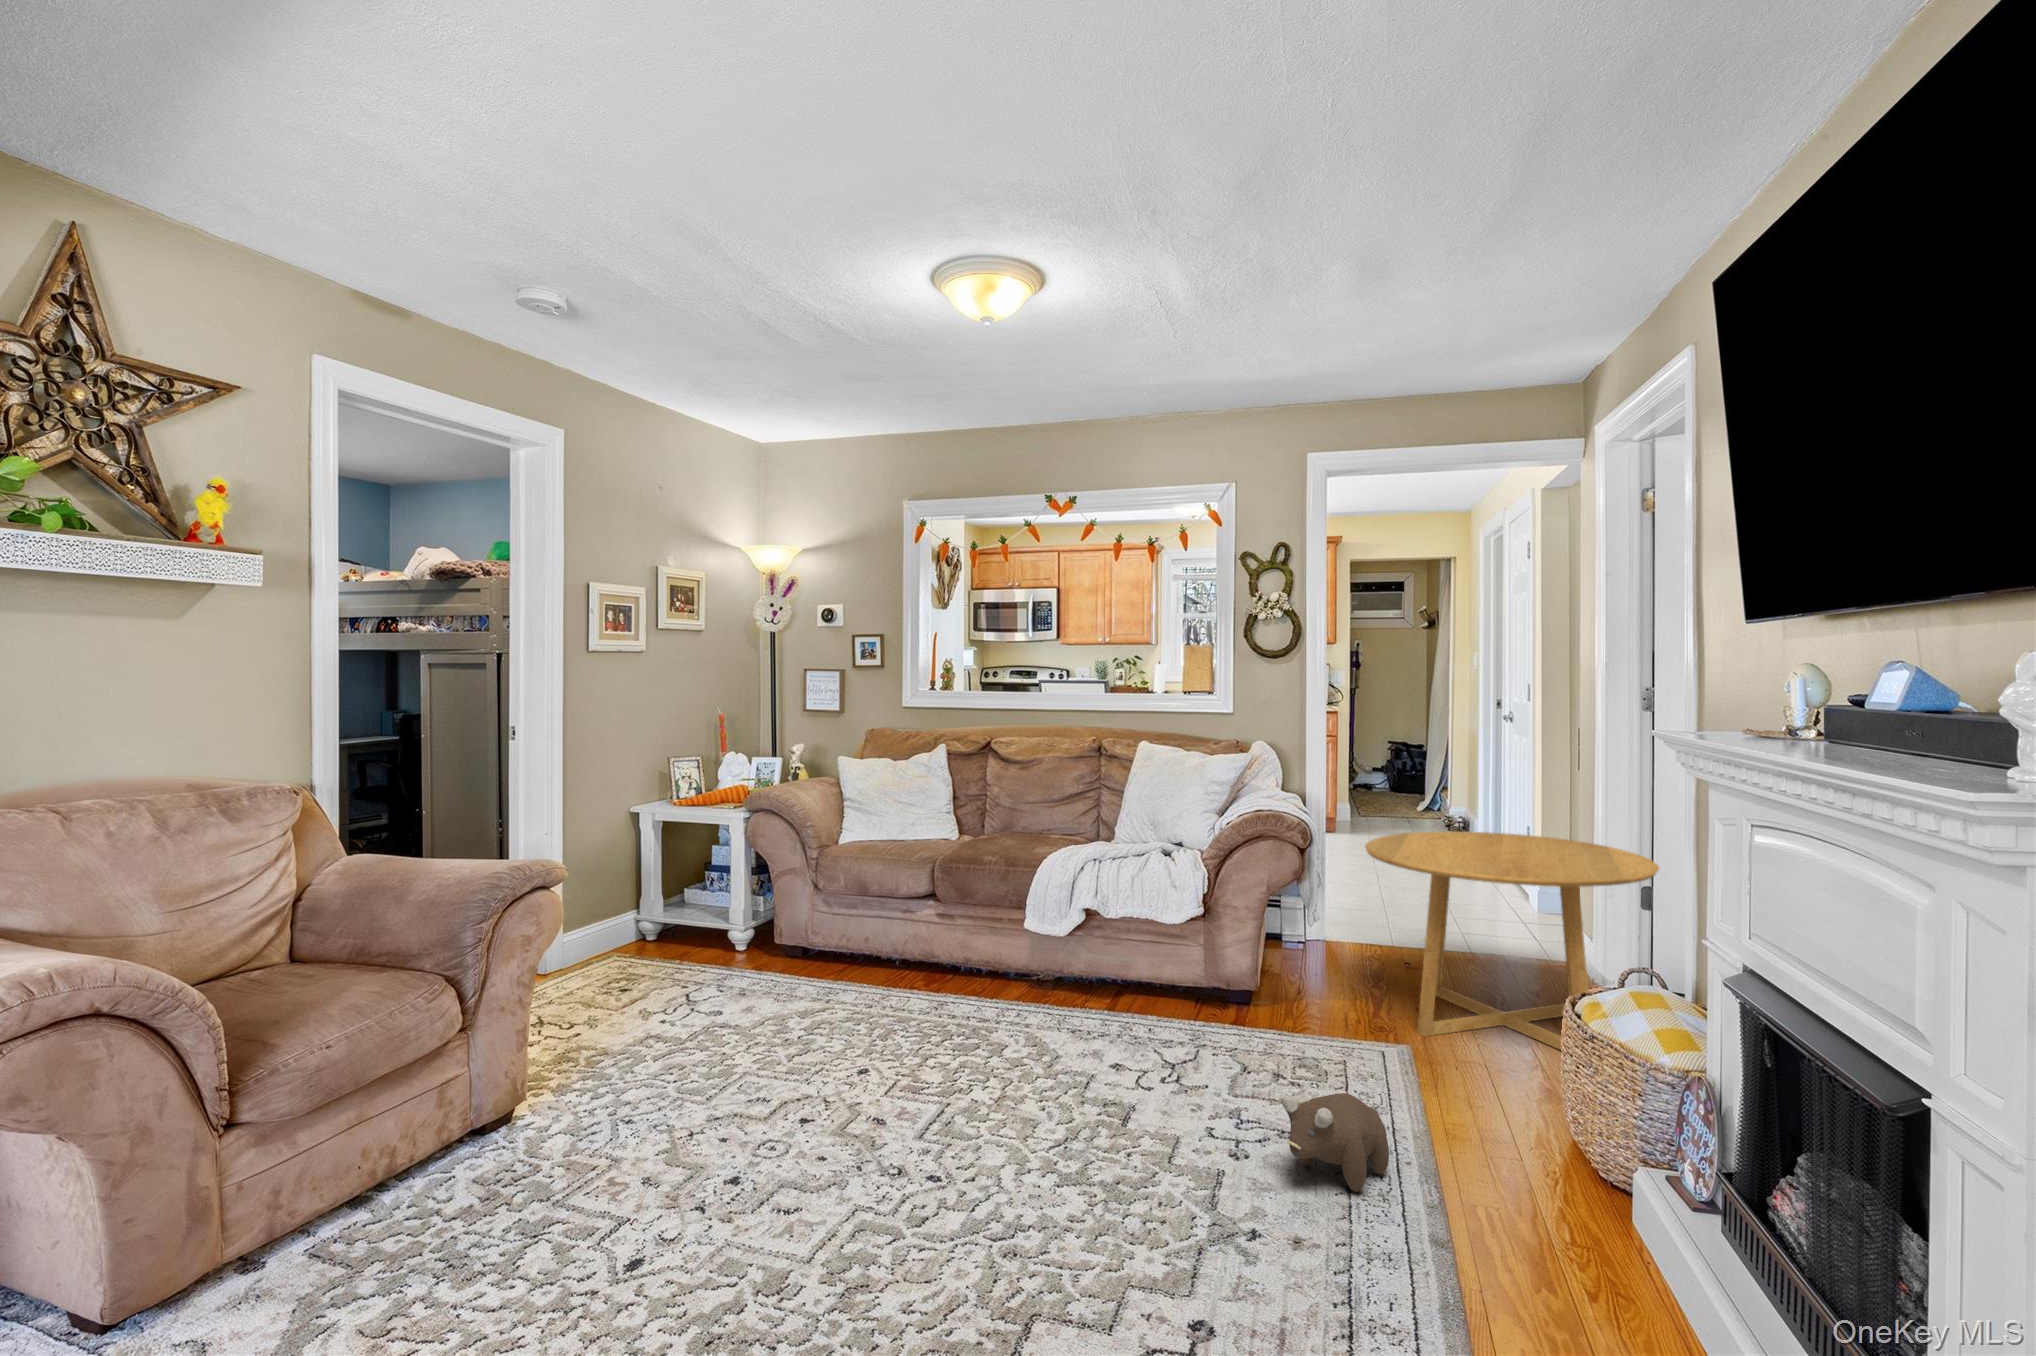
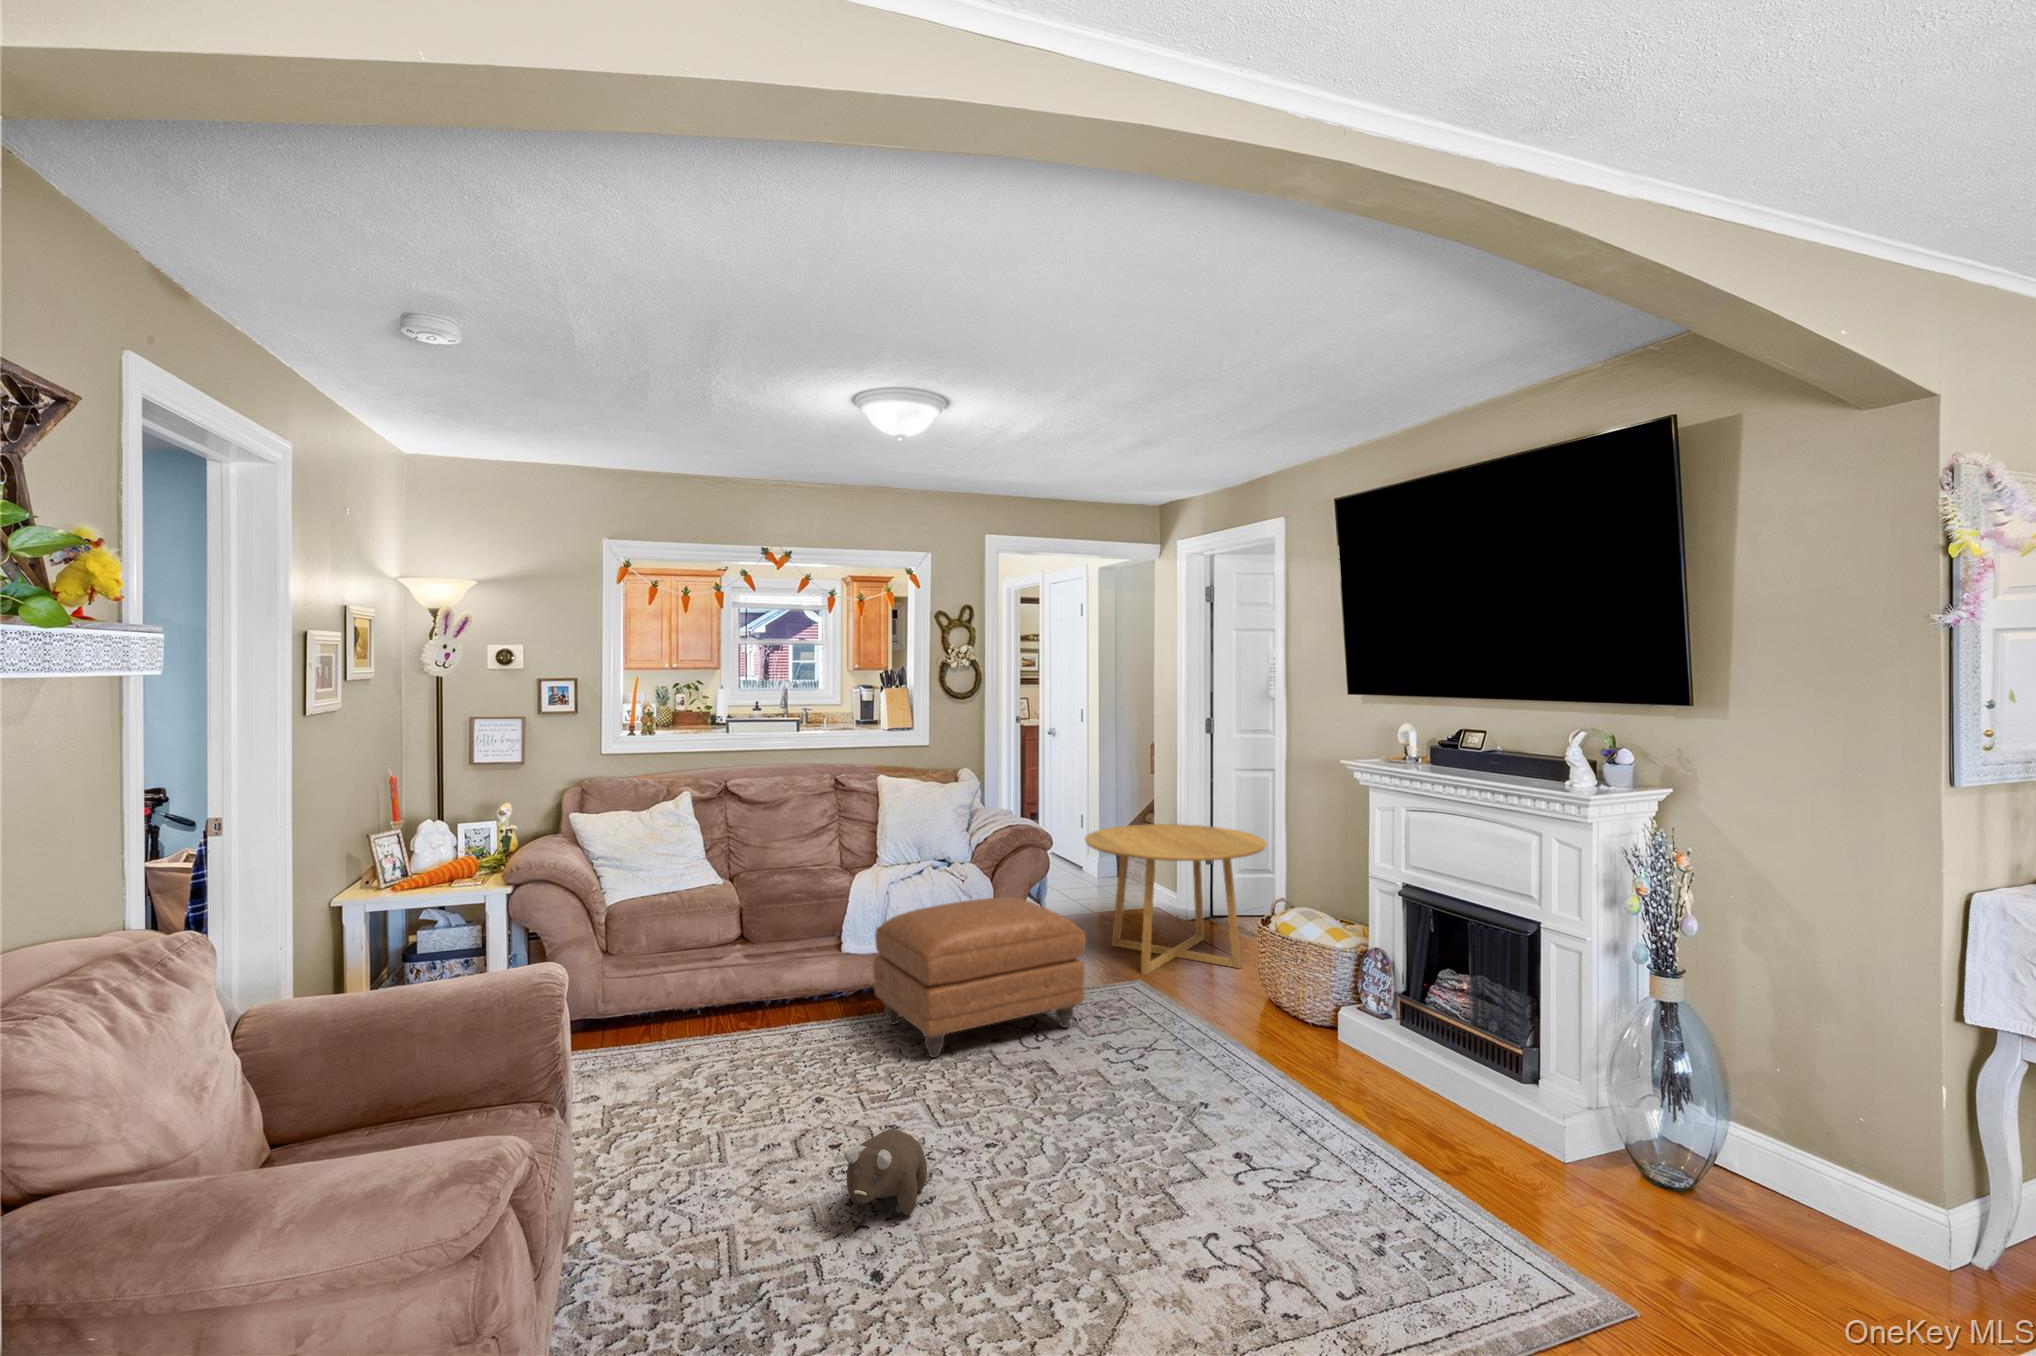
ottoman: none [1007,885,1240,1068] -> present [873,897,1086,1058]
plush toy: present [1280,1093,1389,1192] -> present [844,1129,927,1215]

